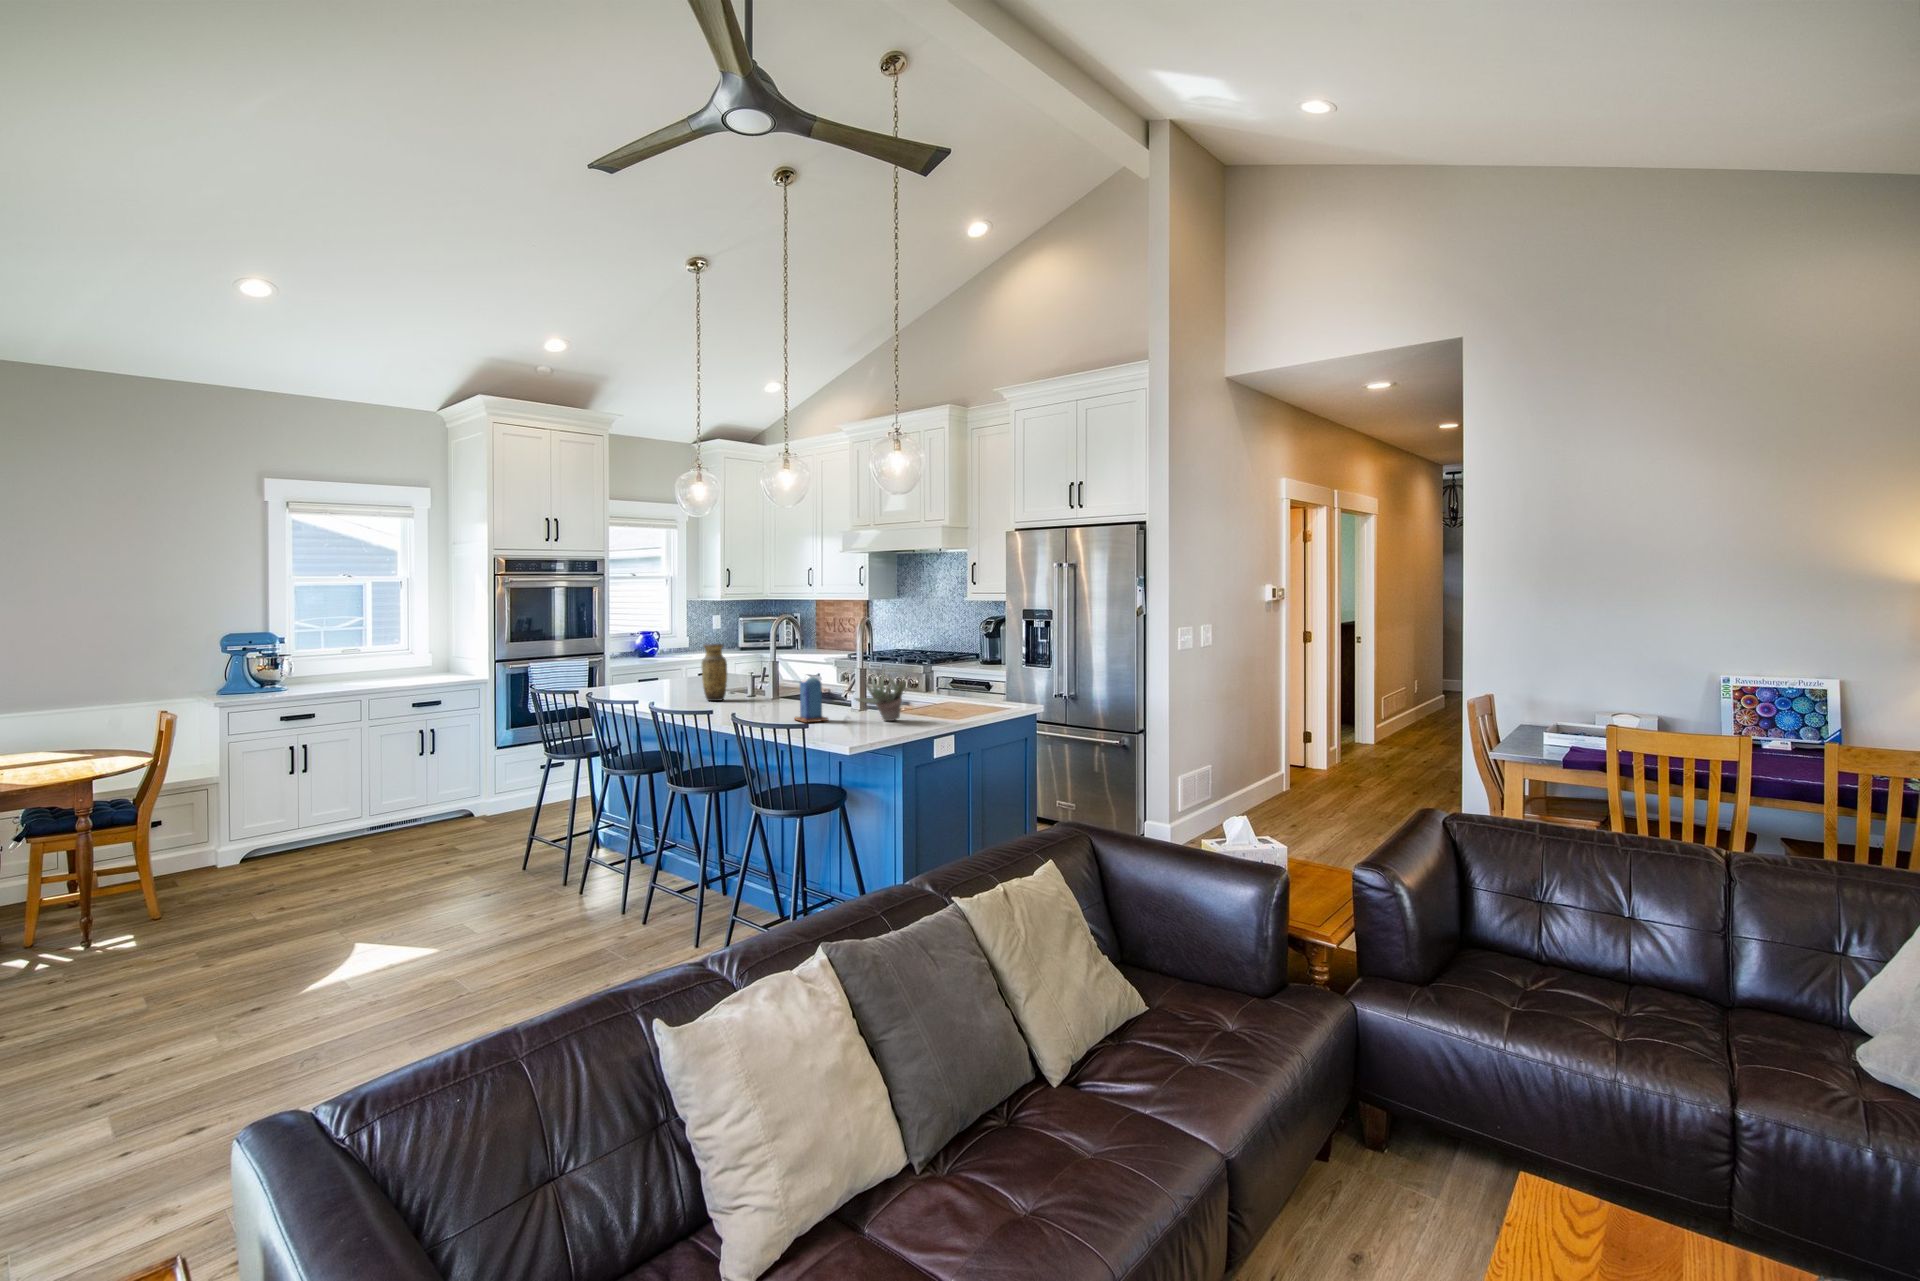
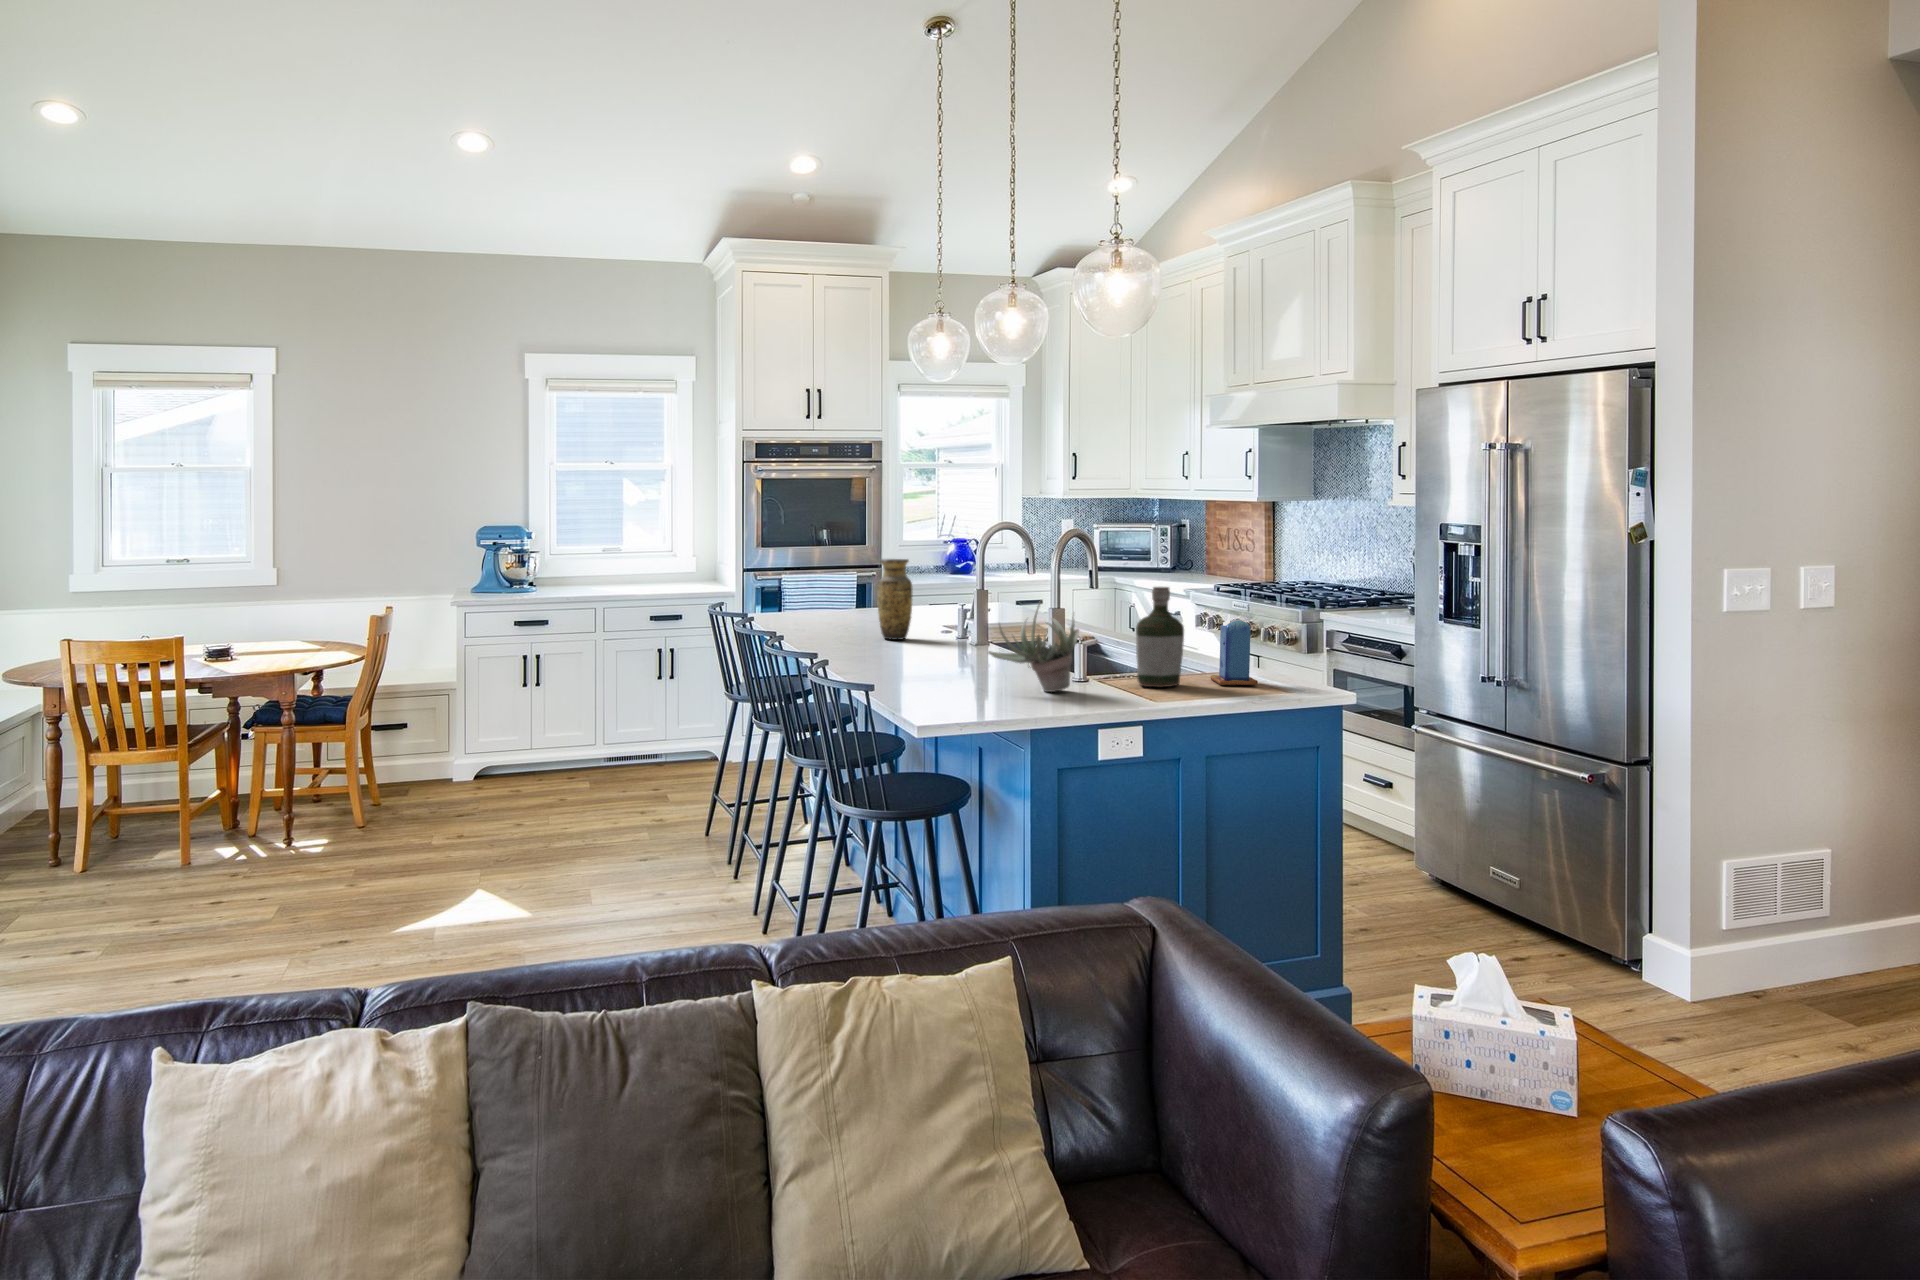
bottle: none [921,652,951,714] -> present [1136,587,1184,687]
candle: present [794,676,828,723] -> present [1211,614,1258,685]

